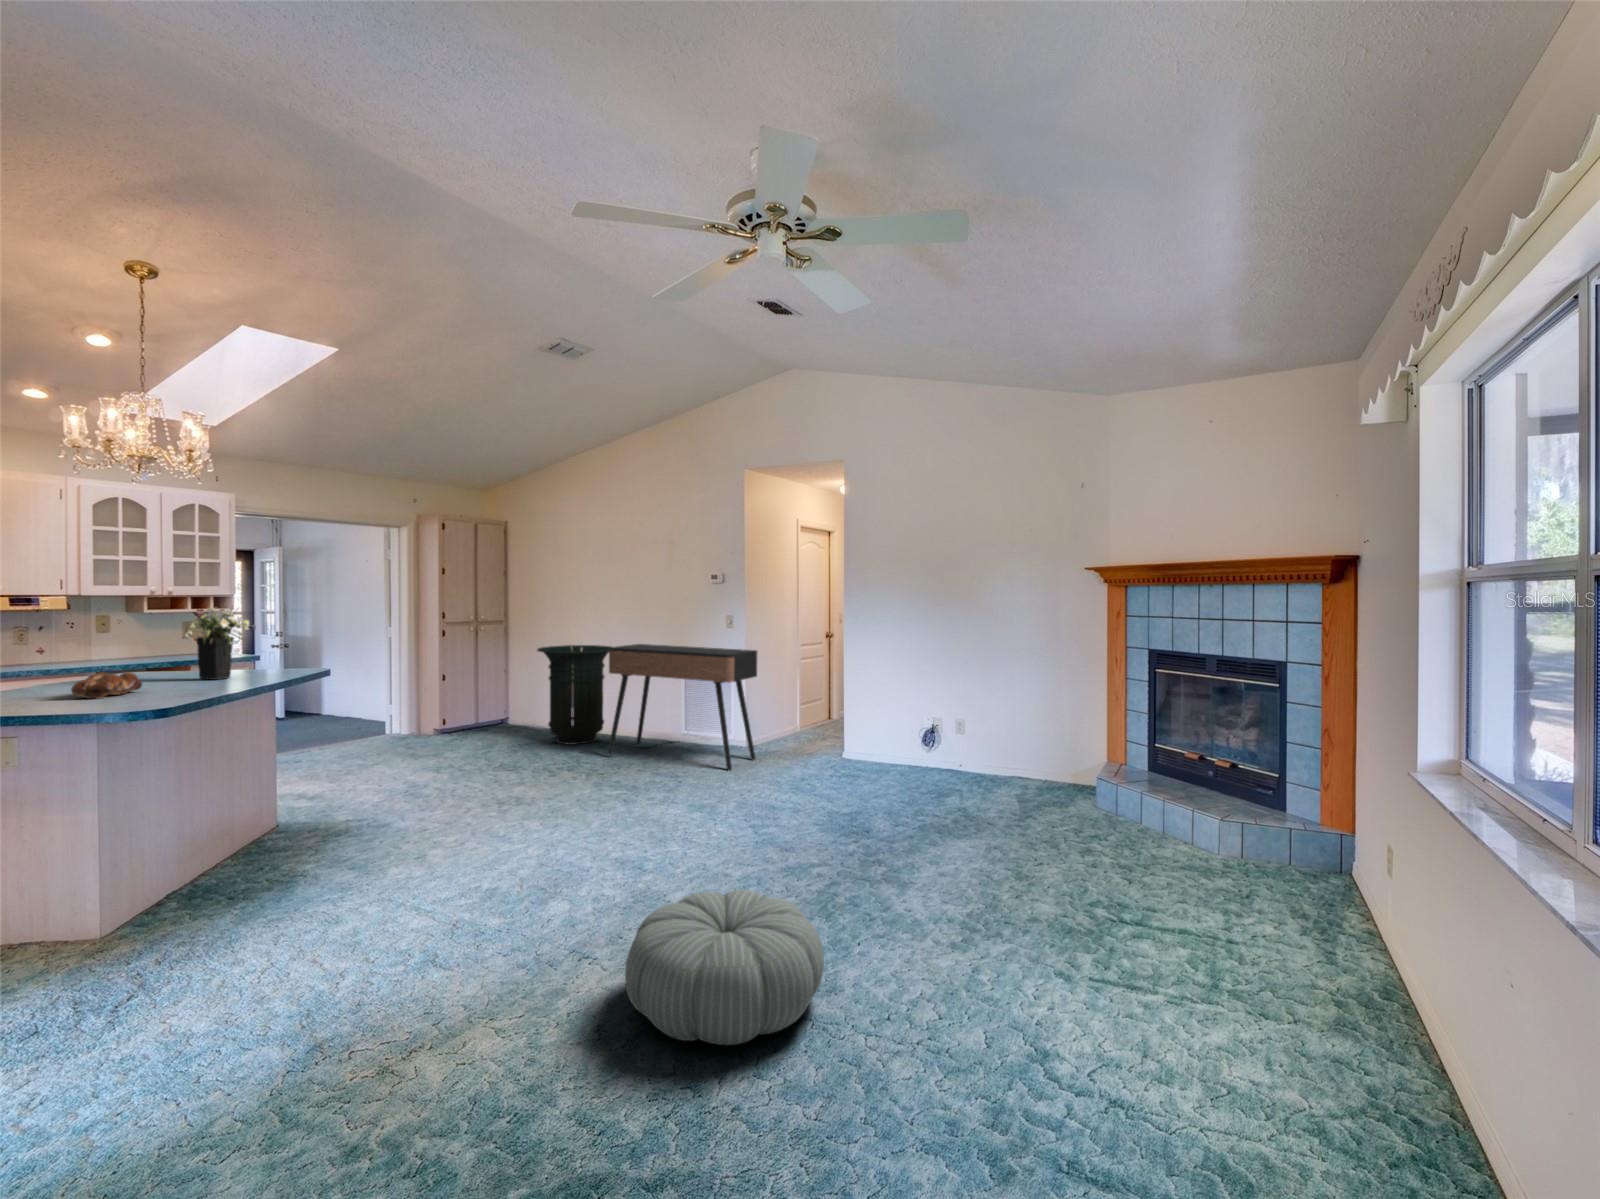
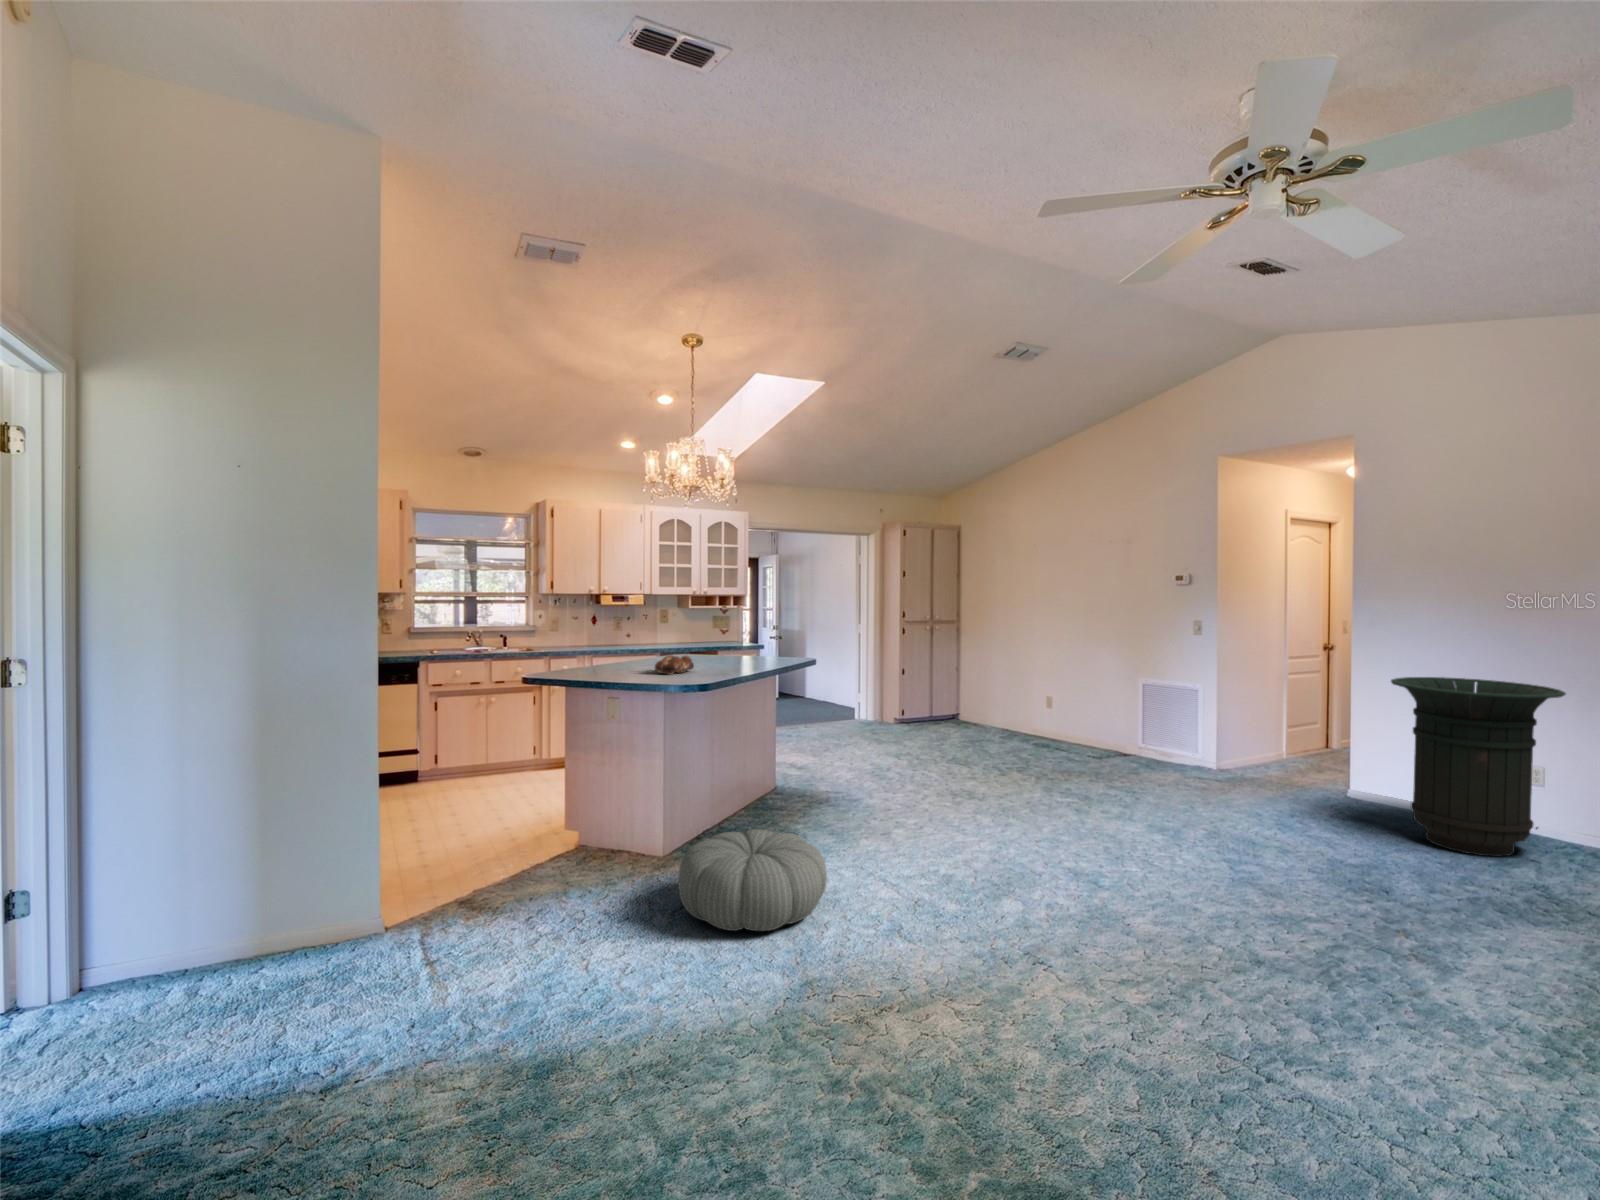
flower arrangement: present [183,607,250,680] -> none [717,604,765,665]
console table: present [608,644,757,771] -> none [1061,648,1243,800]
trash can: present [537,645,611,744] -> present [1391,677,1566,856]
pouf: present [625,890,824,1045] -> present [679,829,827,931]

